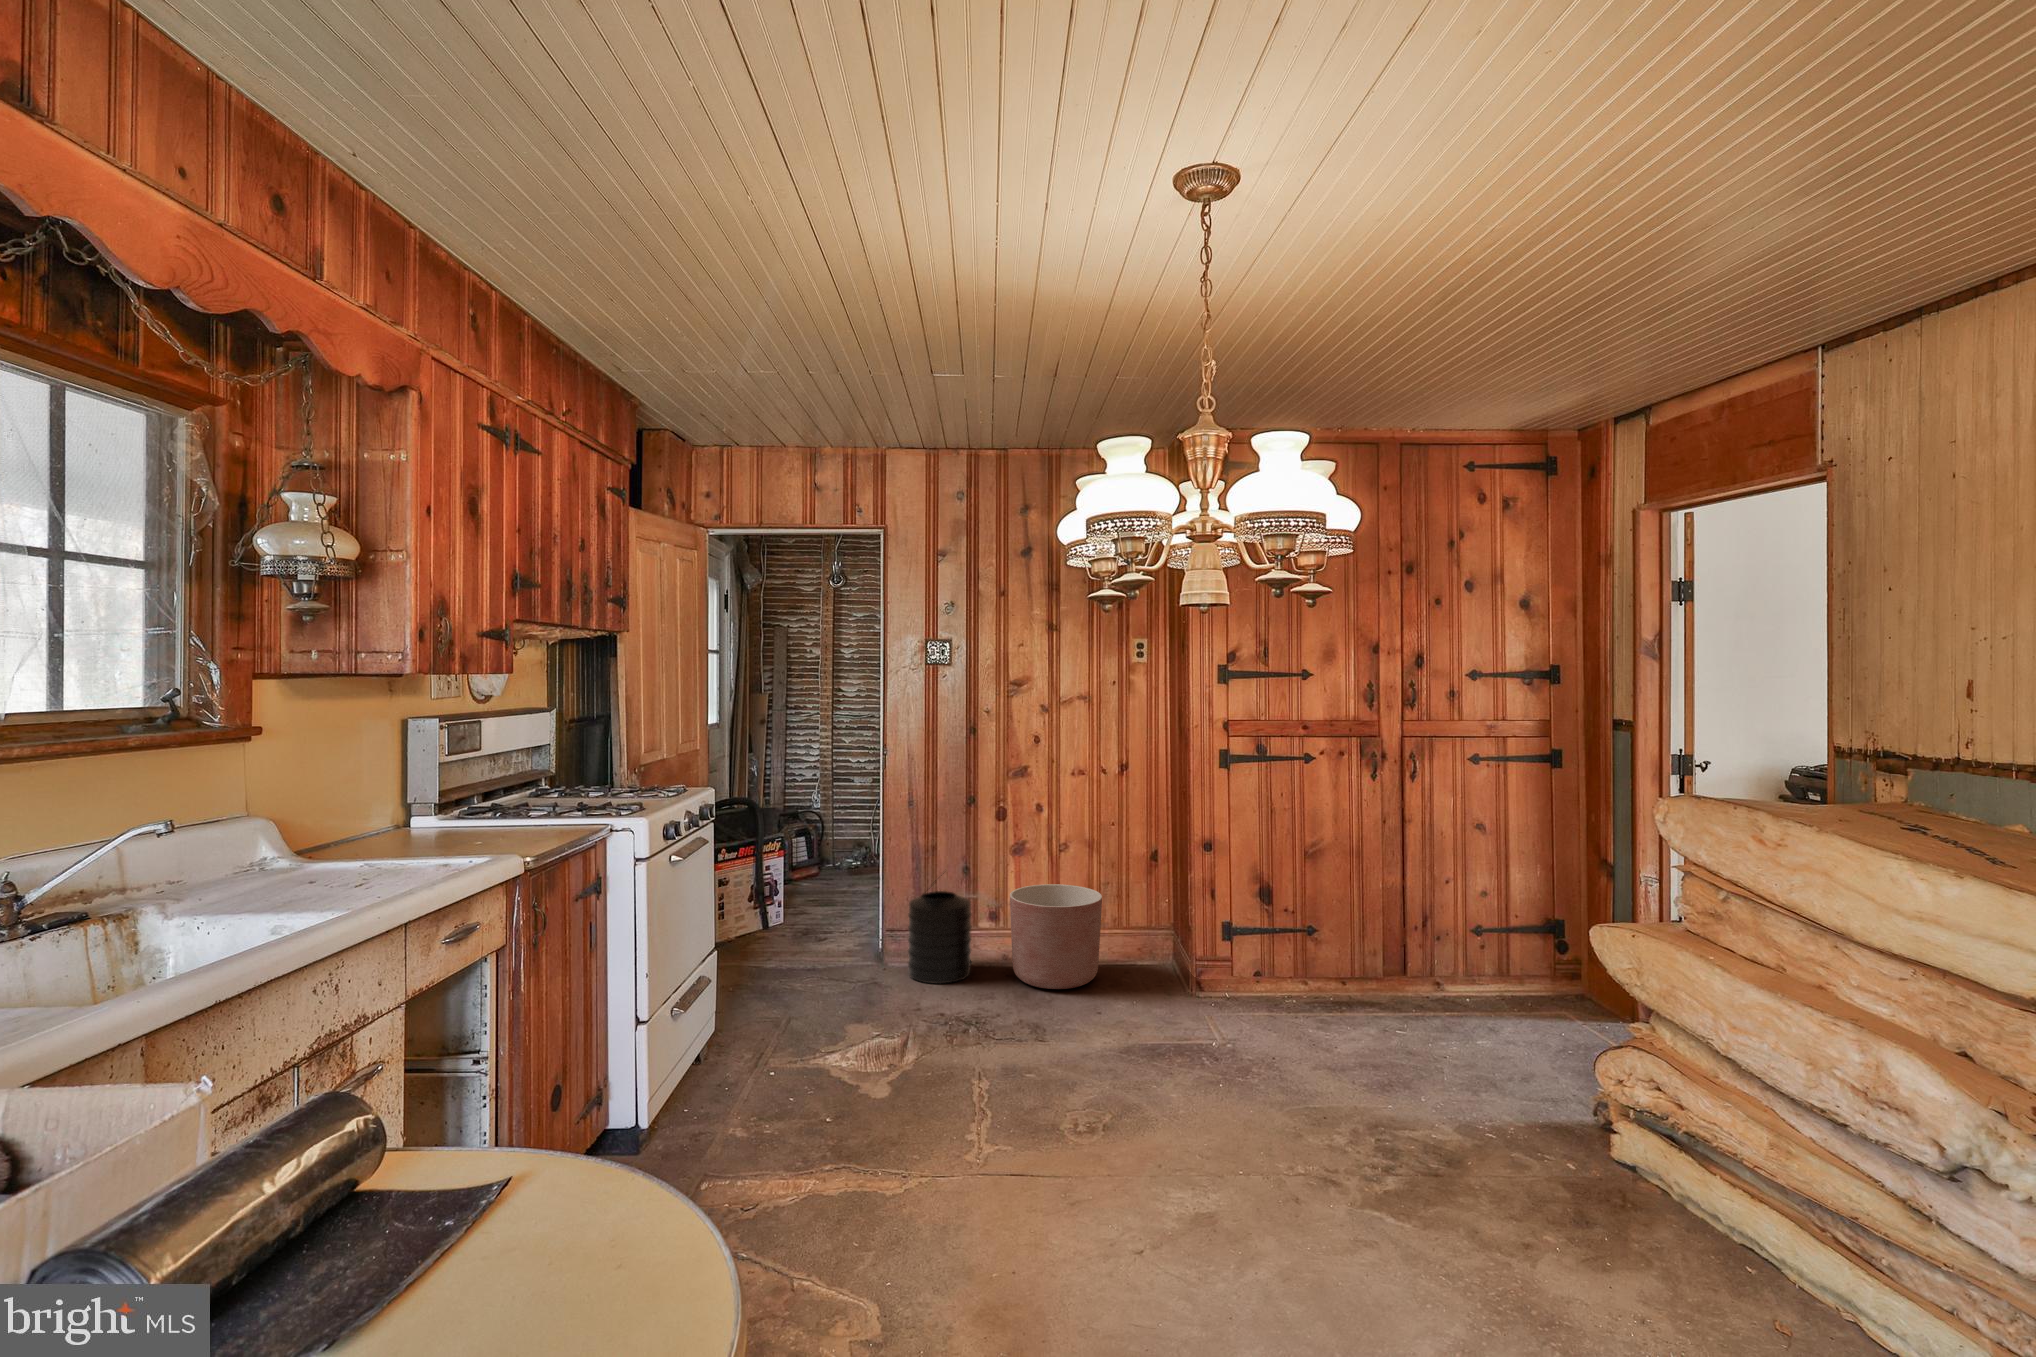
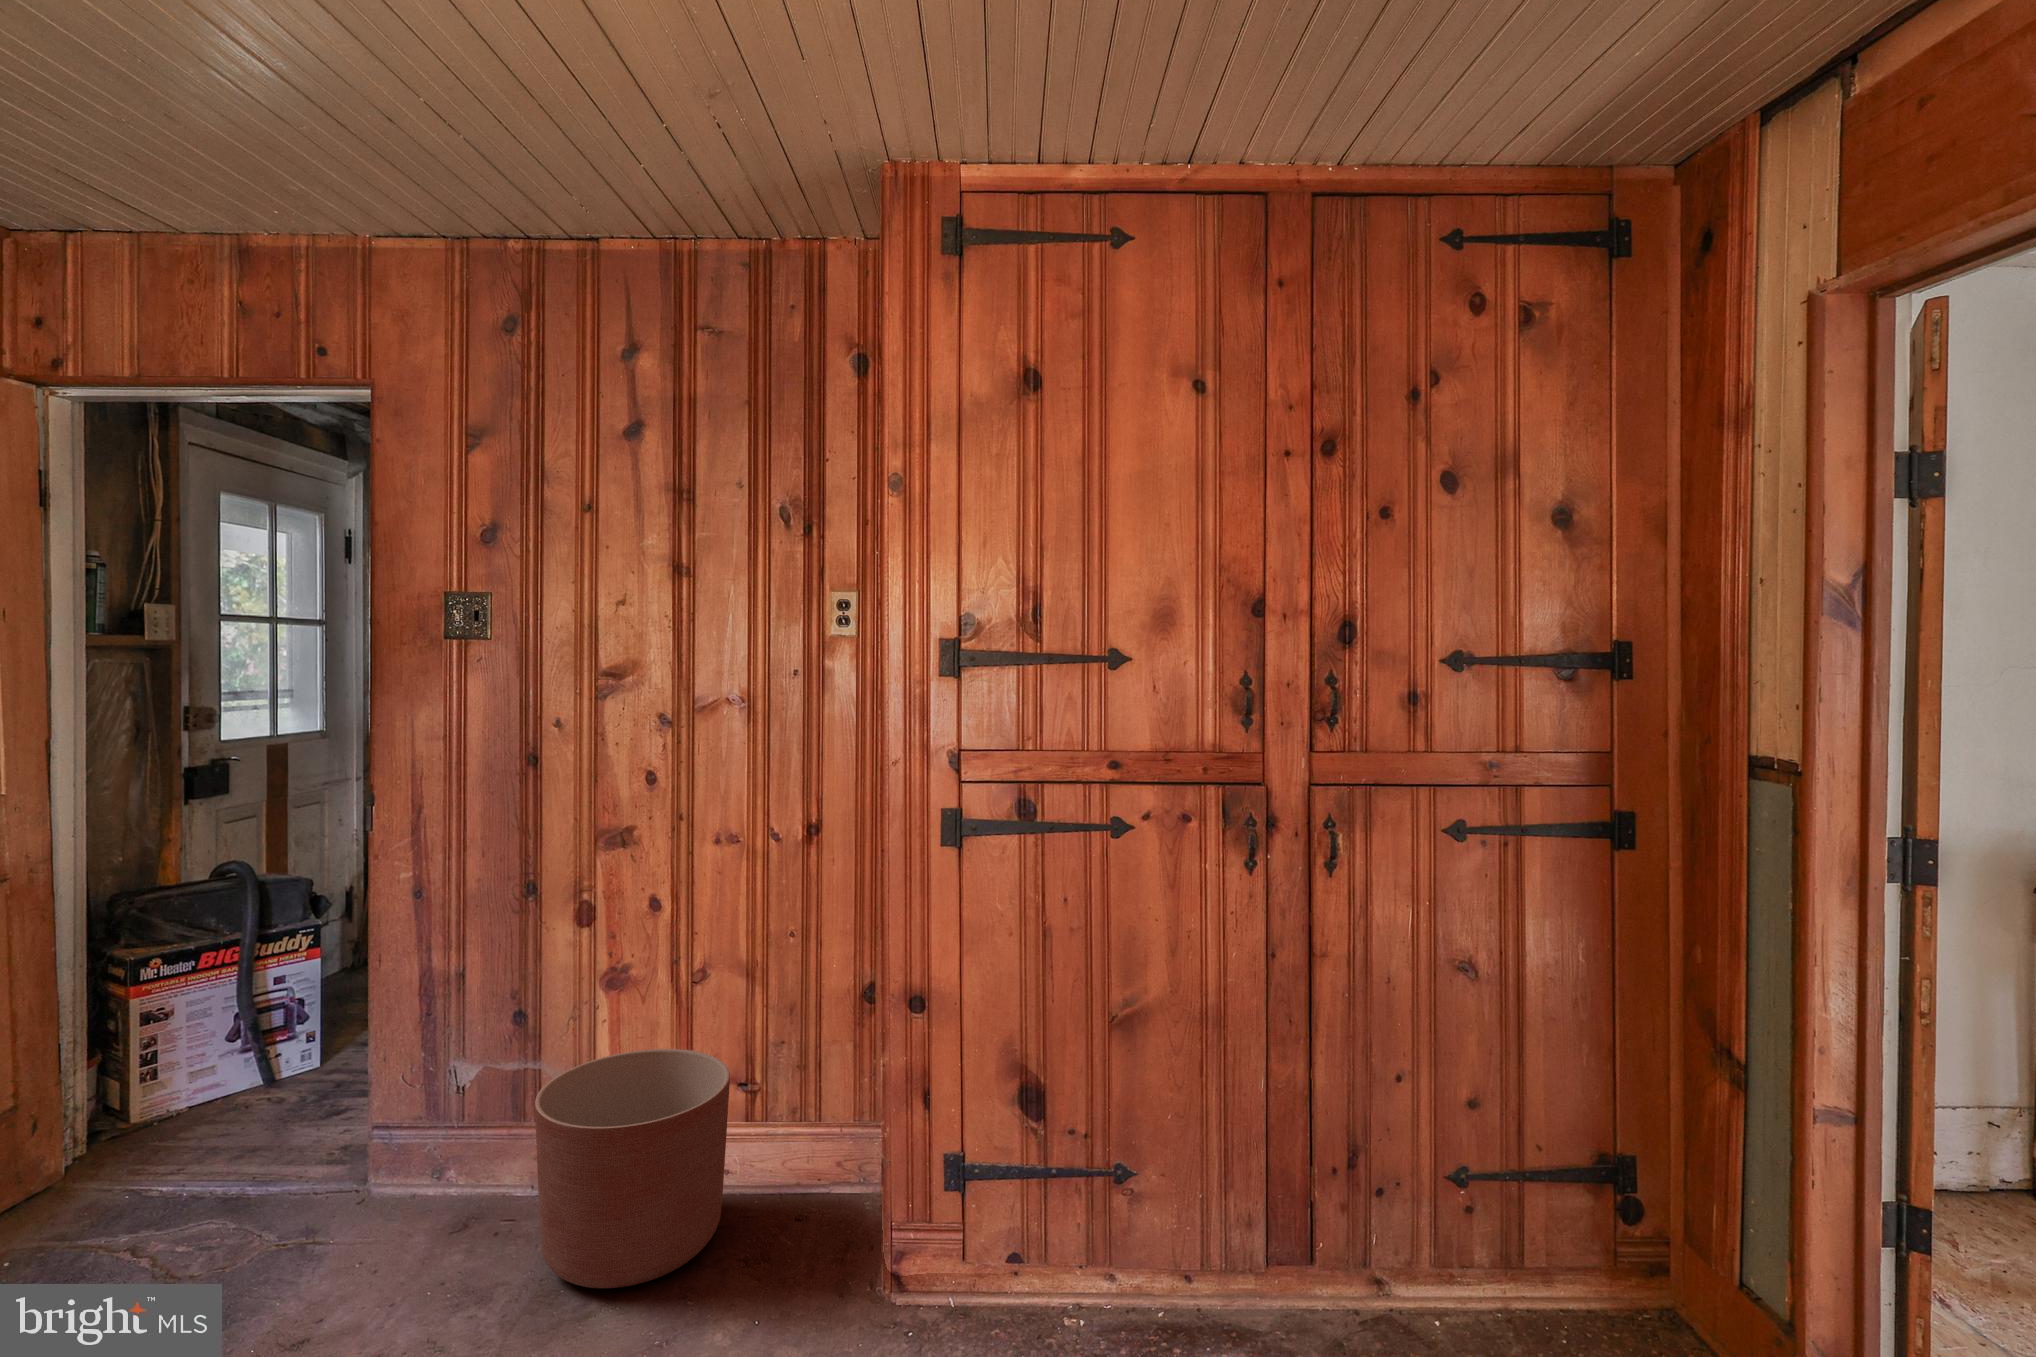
trash can: present [908,875,971,984] -> none [352,1027,495,1264]

